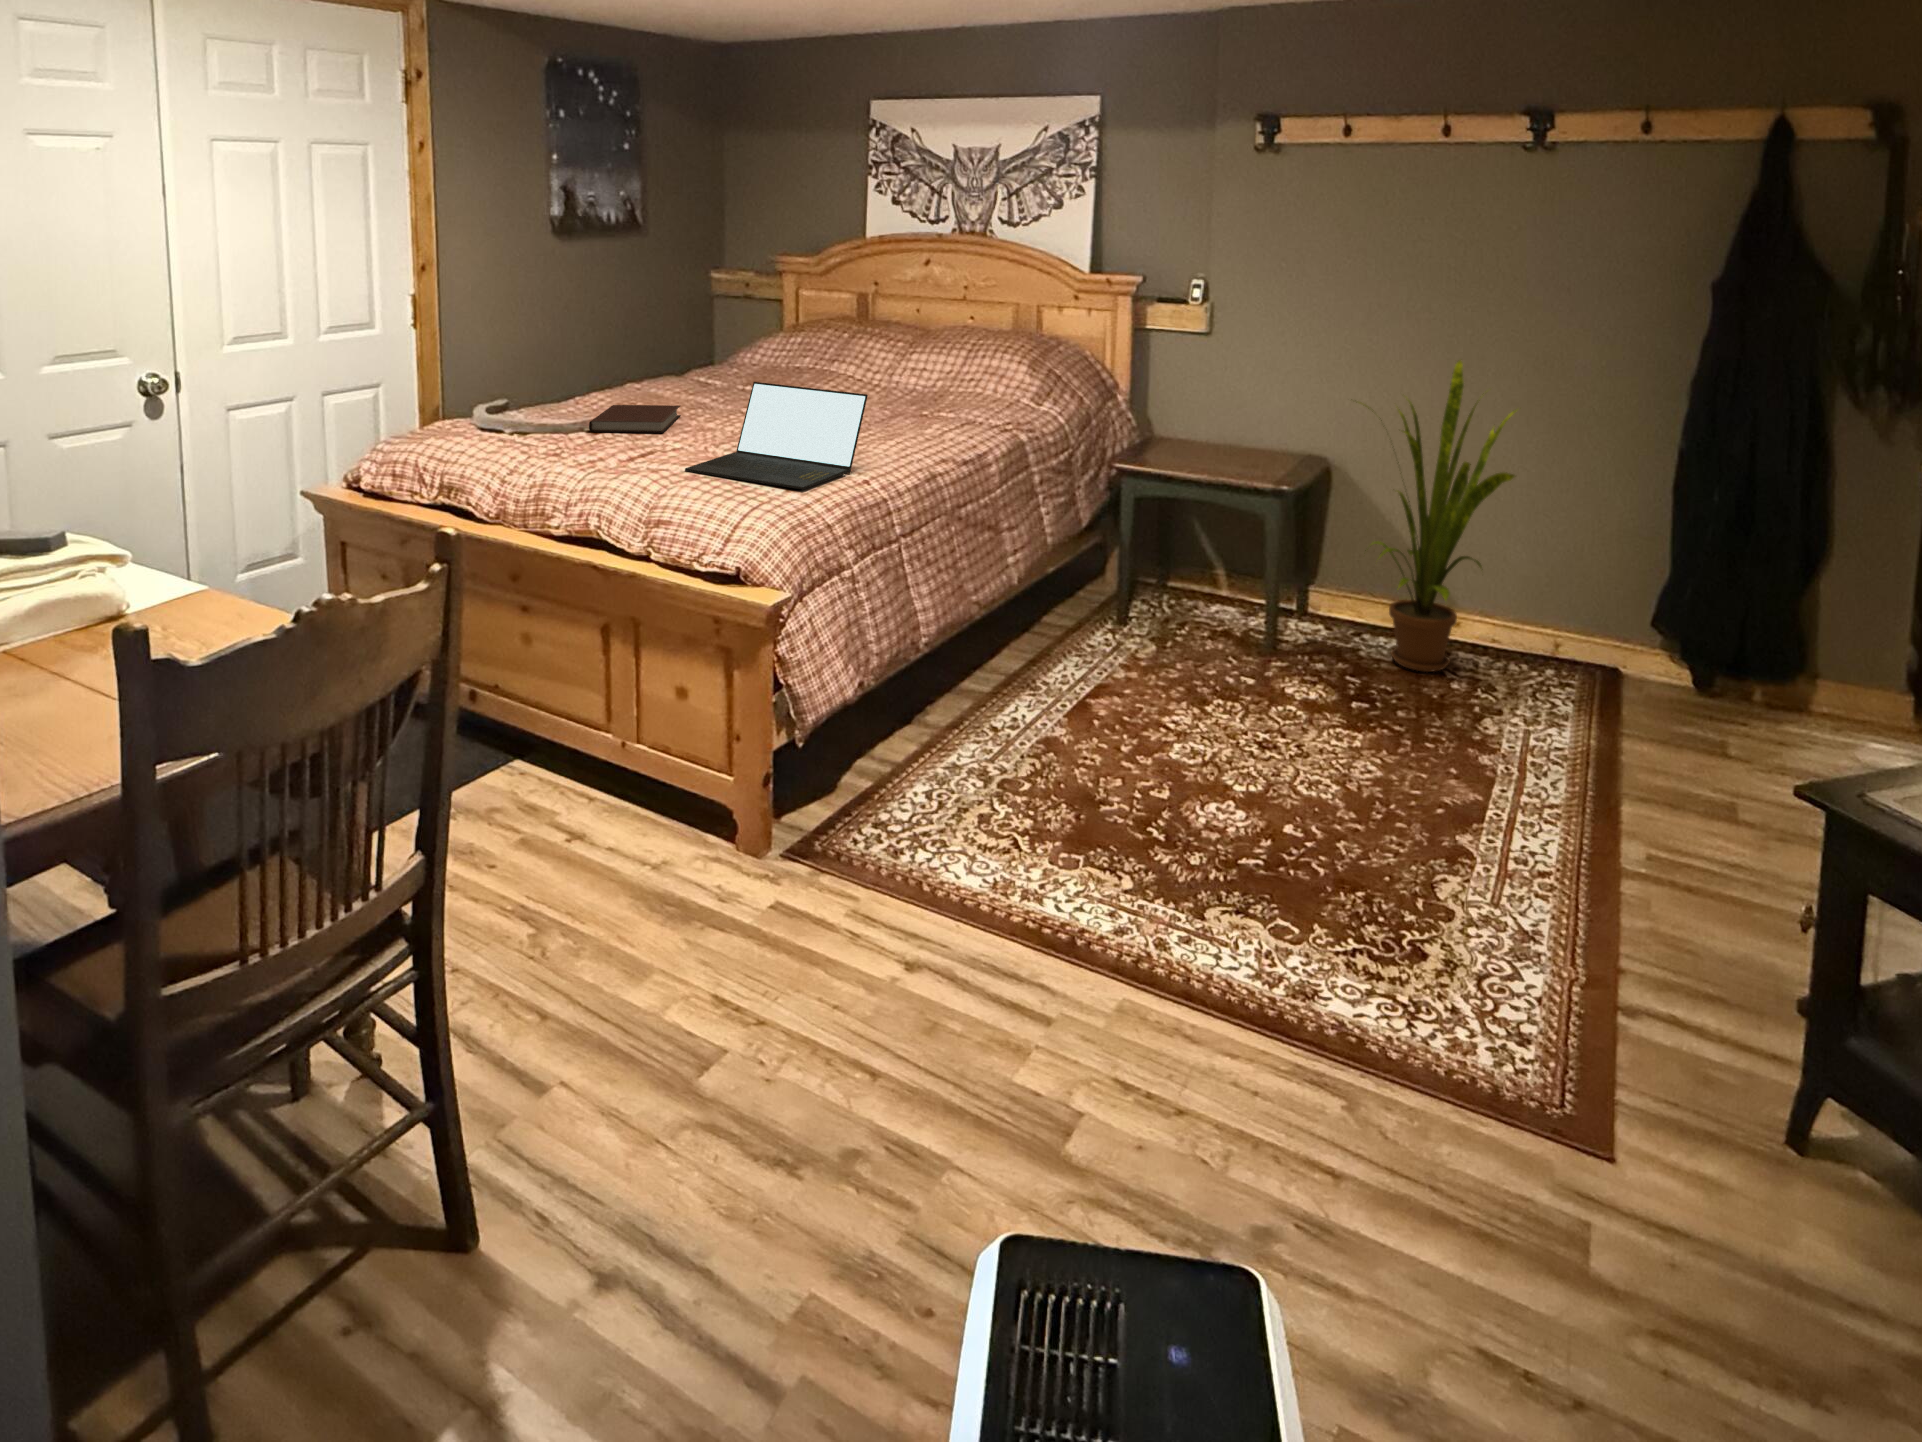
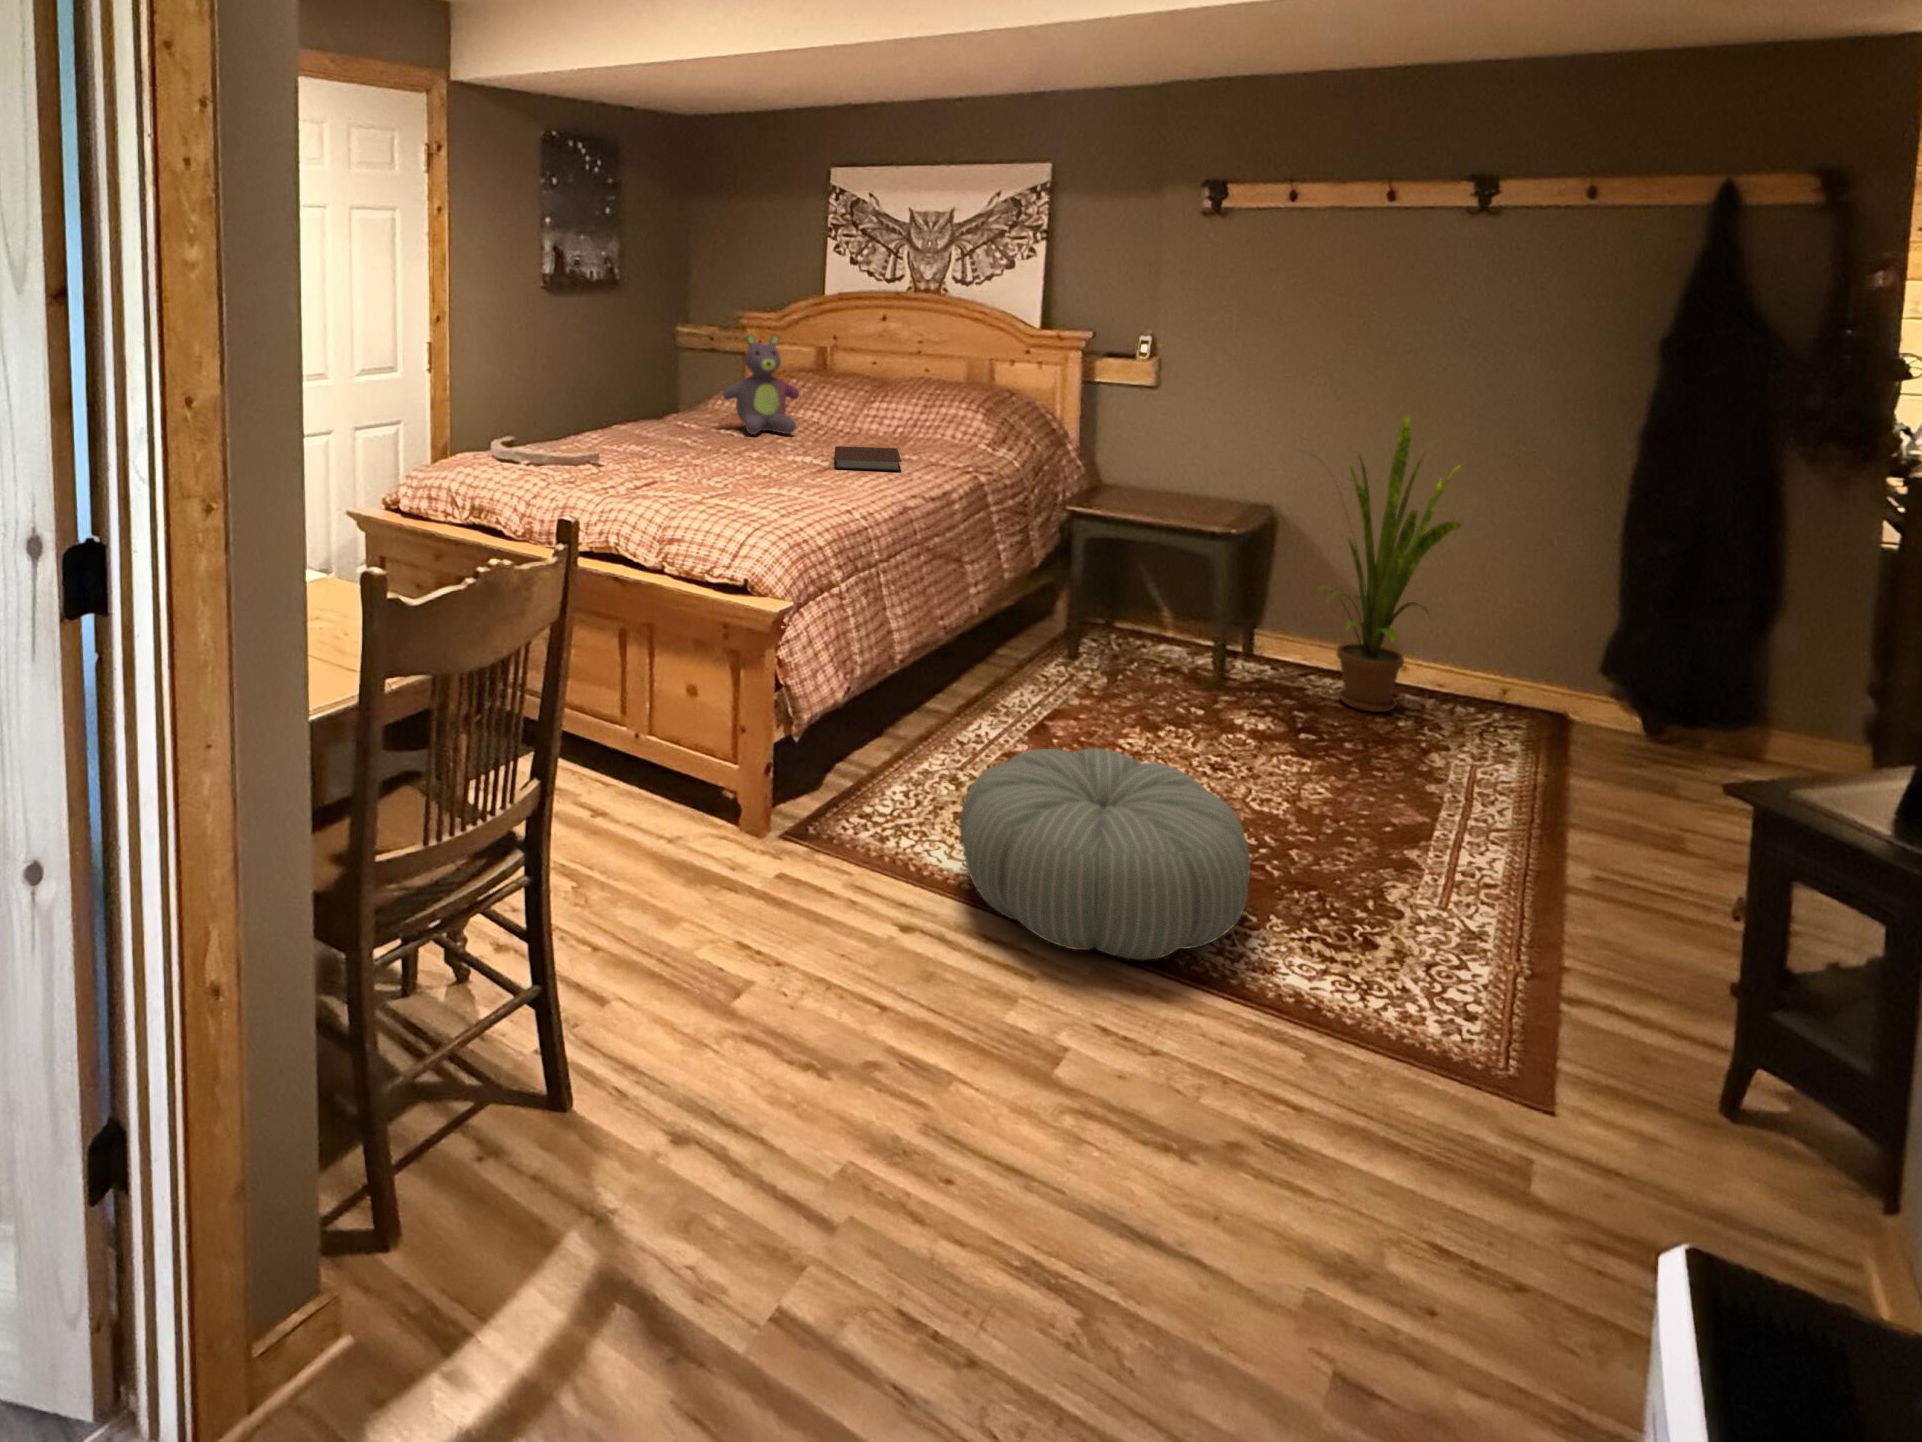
stuffed bear: none [749,284,833,393] -> present [723,335,799,435]
laptop: present [685,382,868,490] -> none [687,420,851,515]
notebook: present [589,405,680,433] -> present [835,446,901,471]
pouf: none [976,742,1290,992] -> present [959,748,1250,960]

